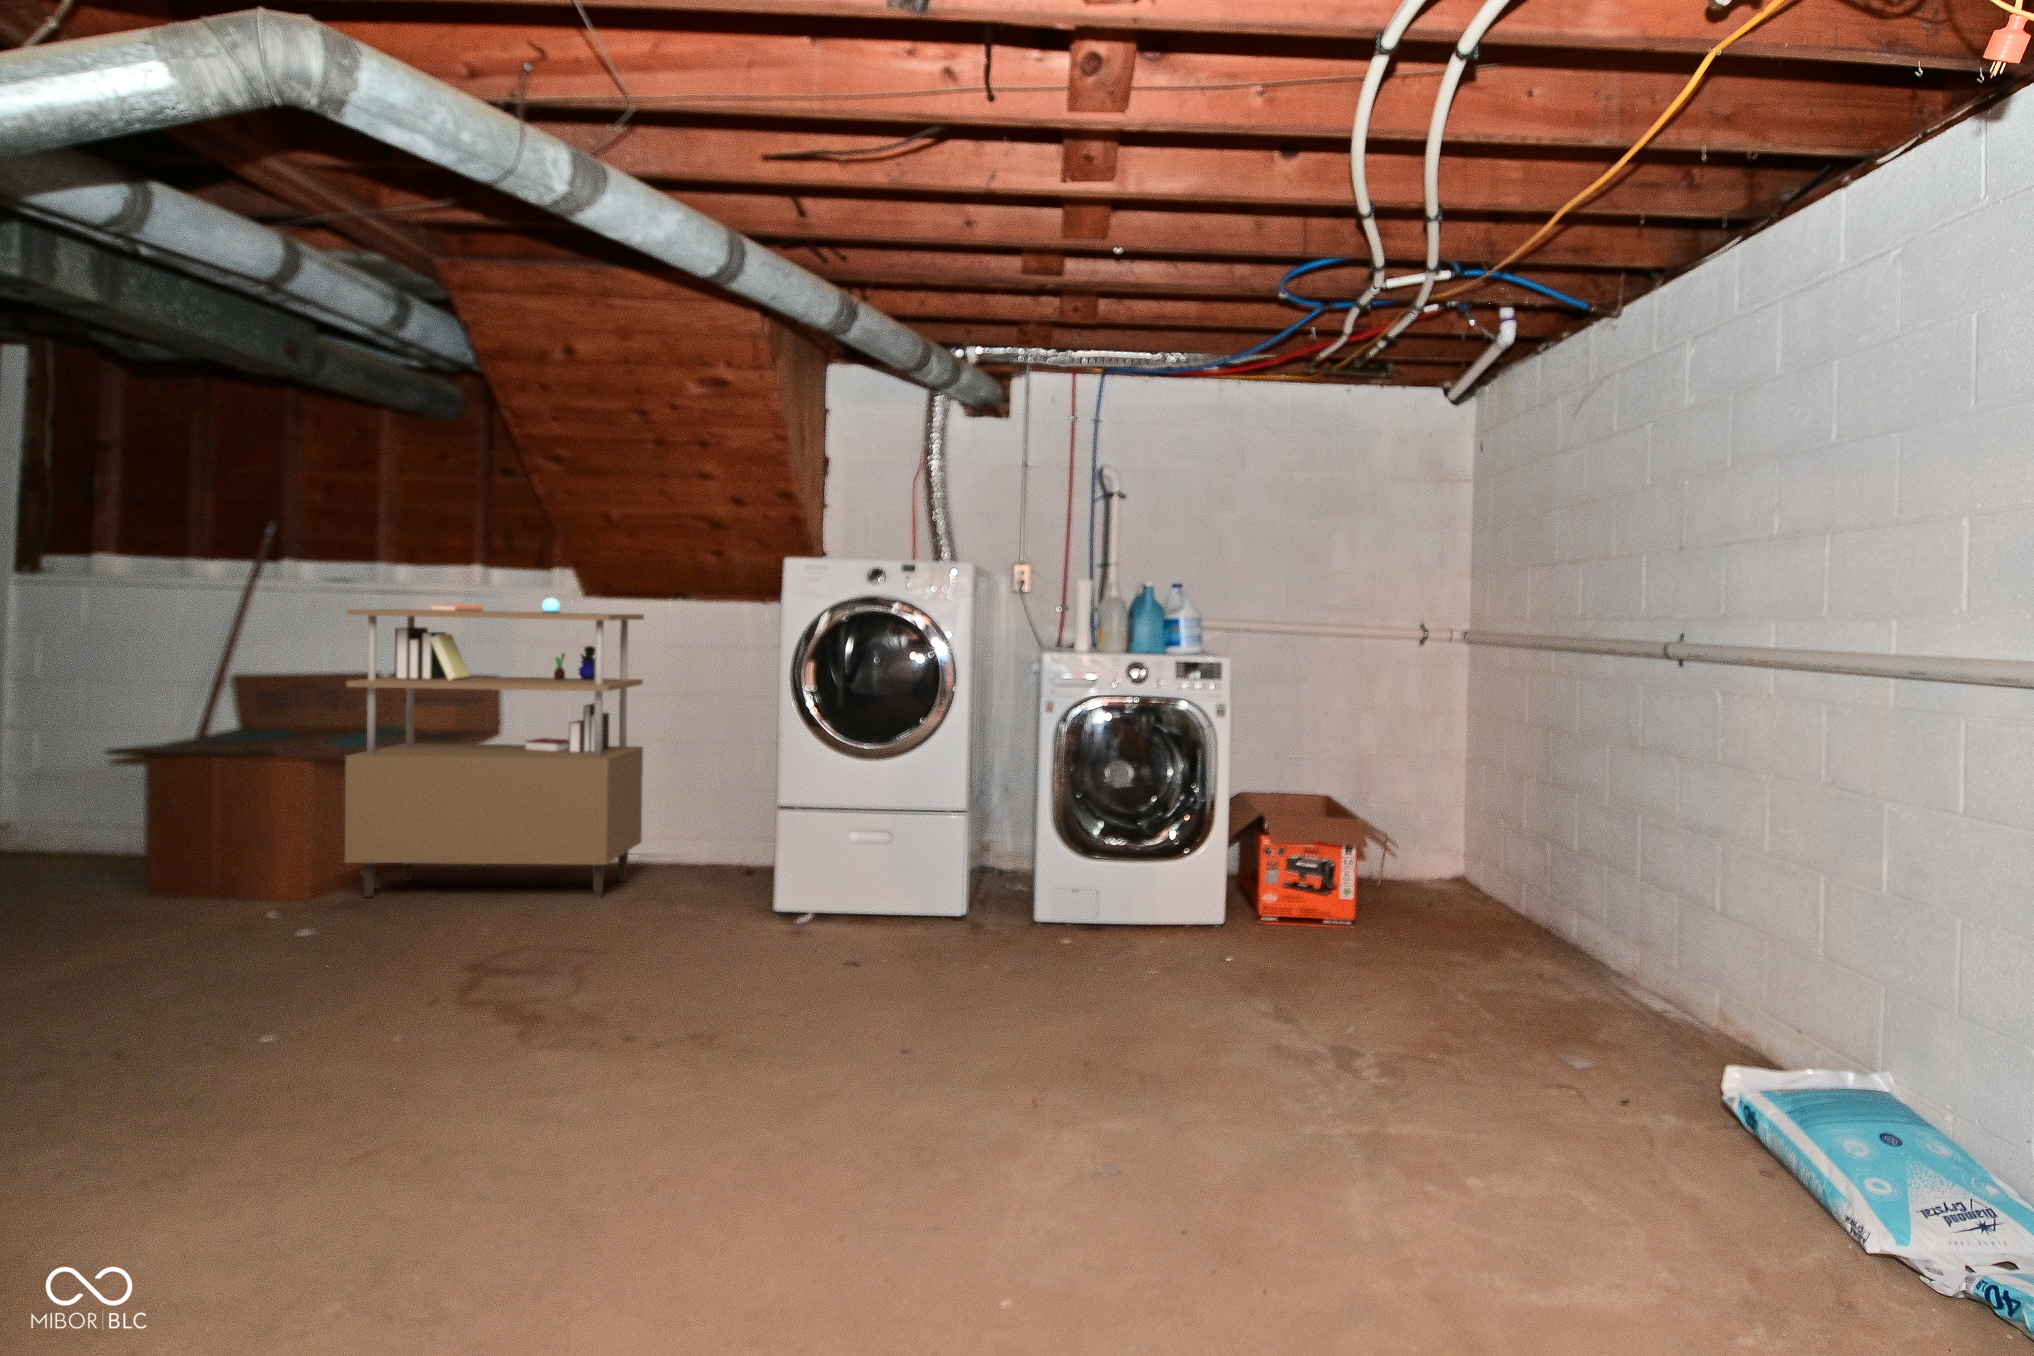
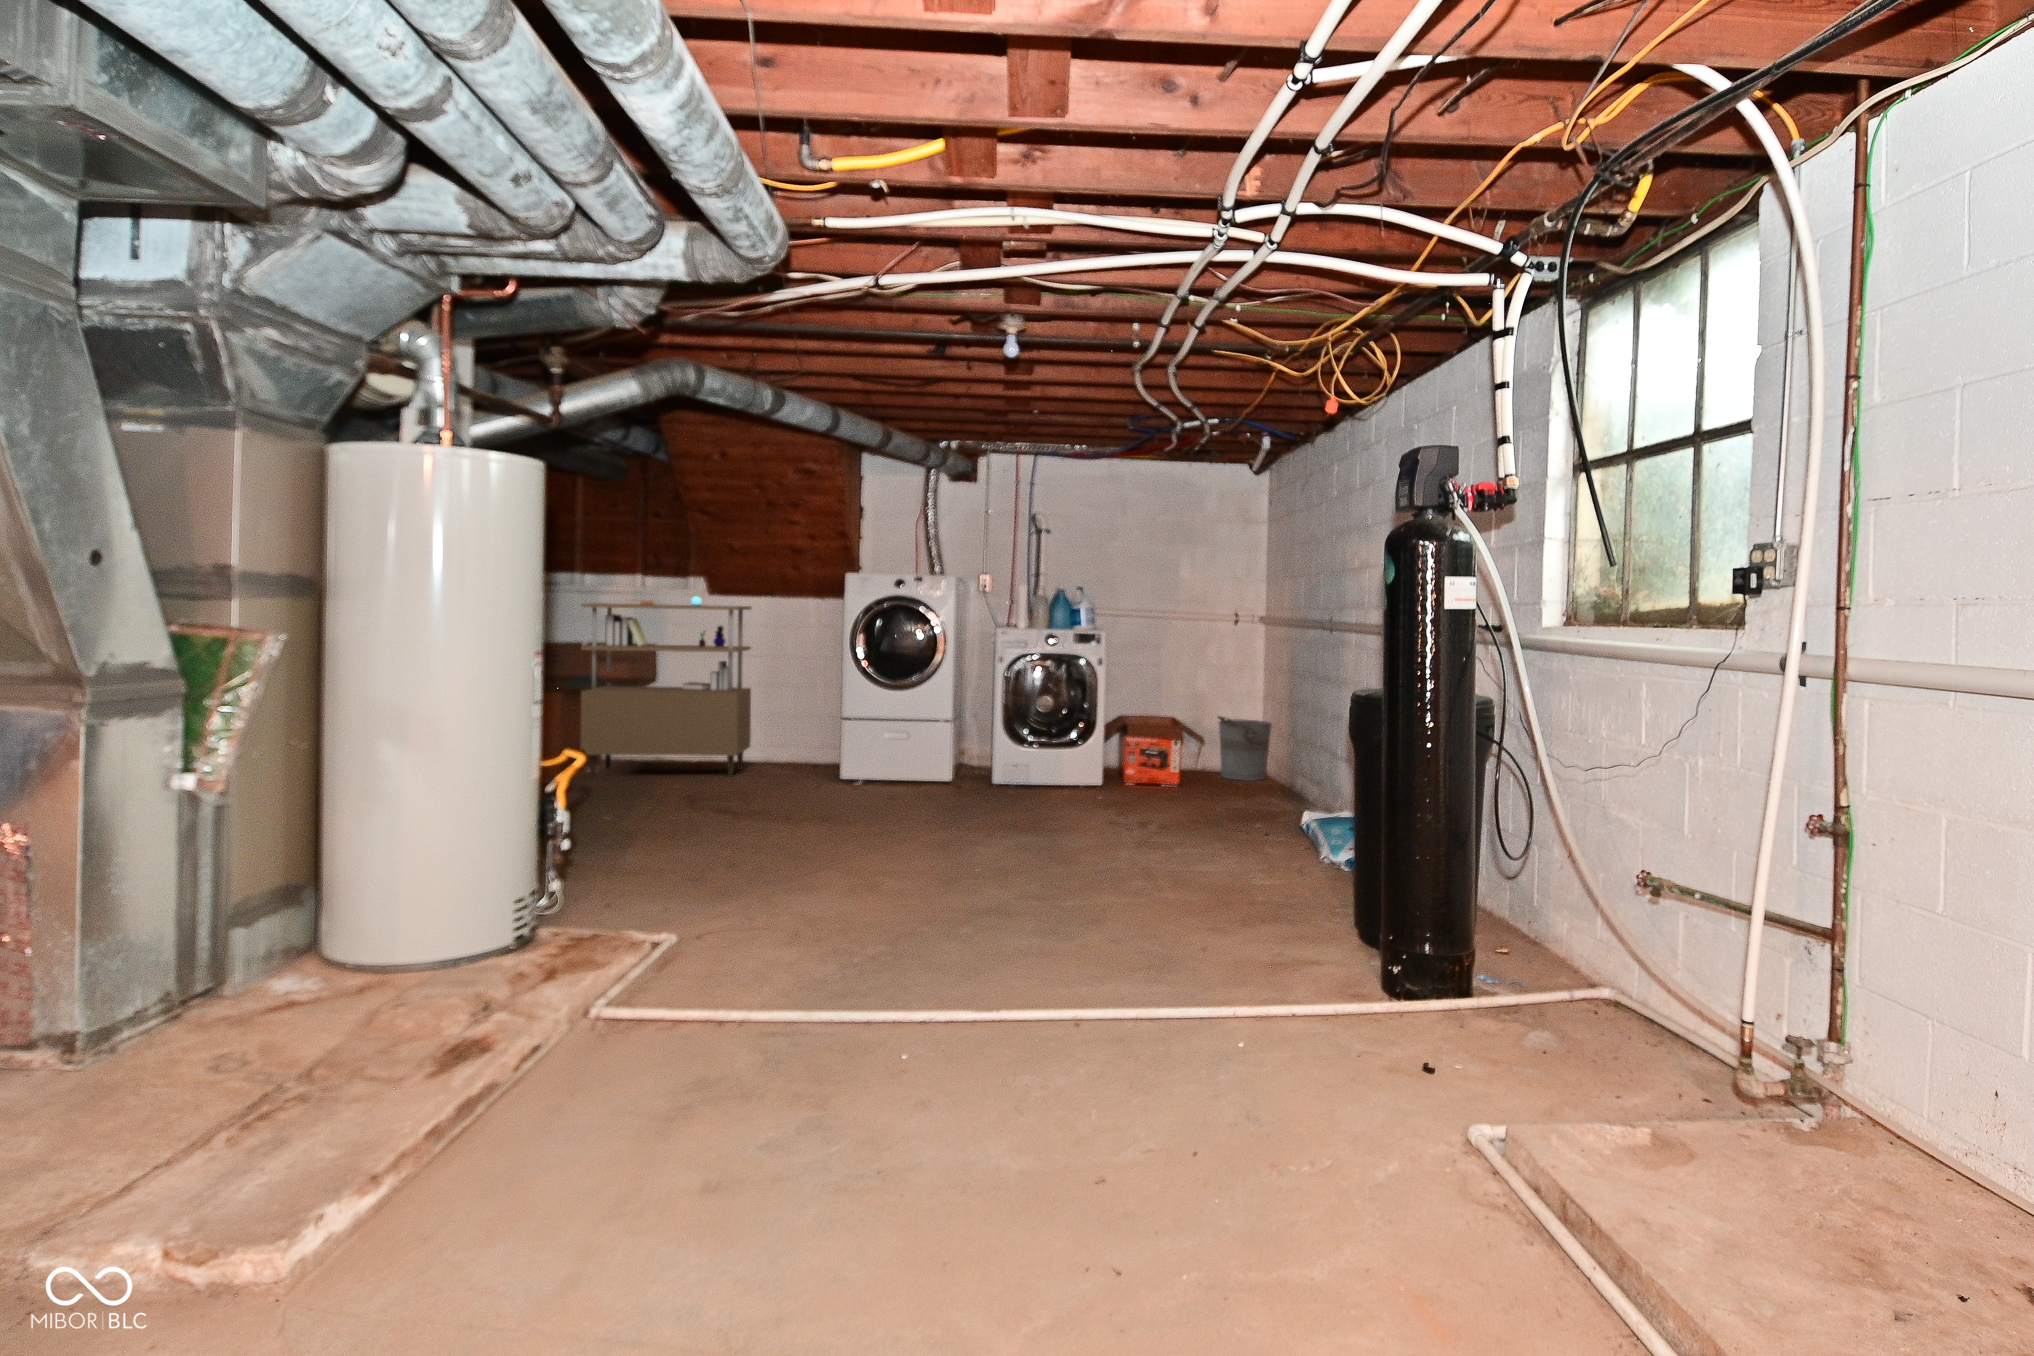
bucket: none [1405,797,1502,911] -> present [1218,716,1272,781]

